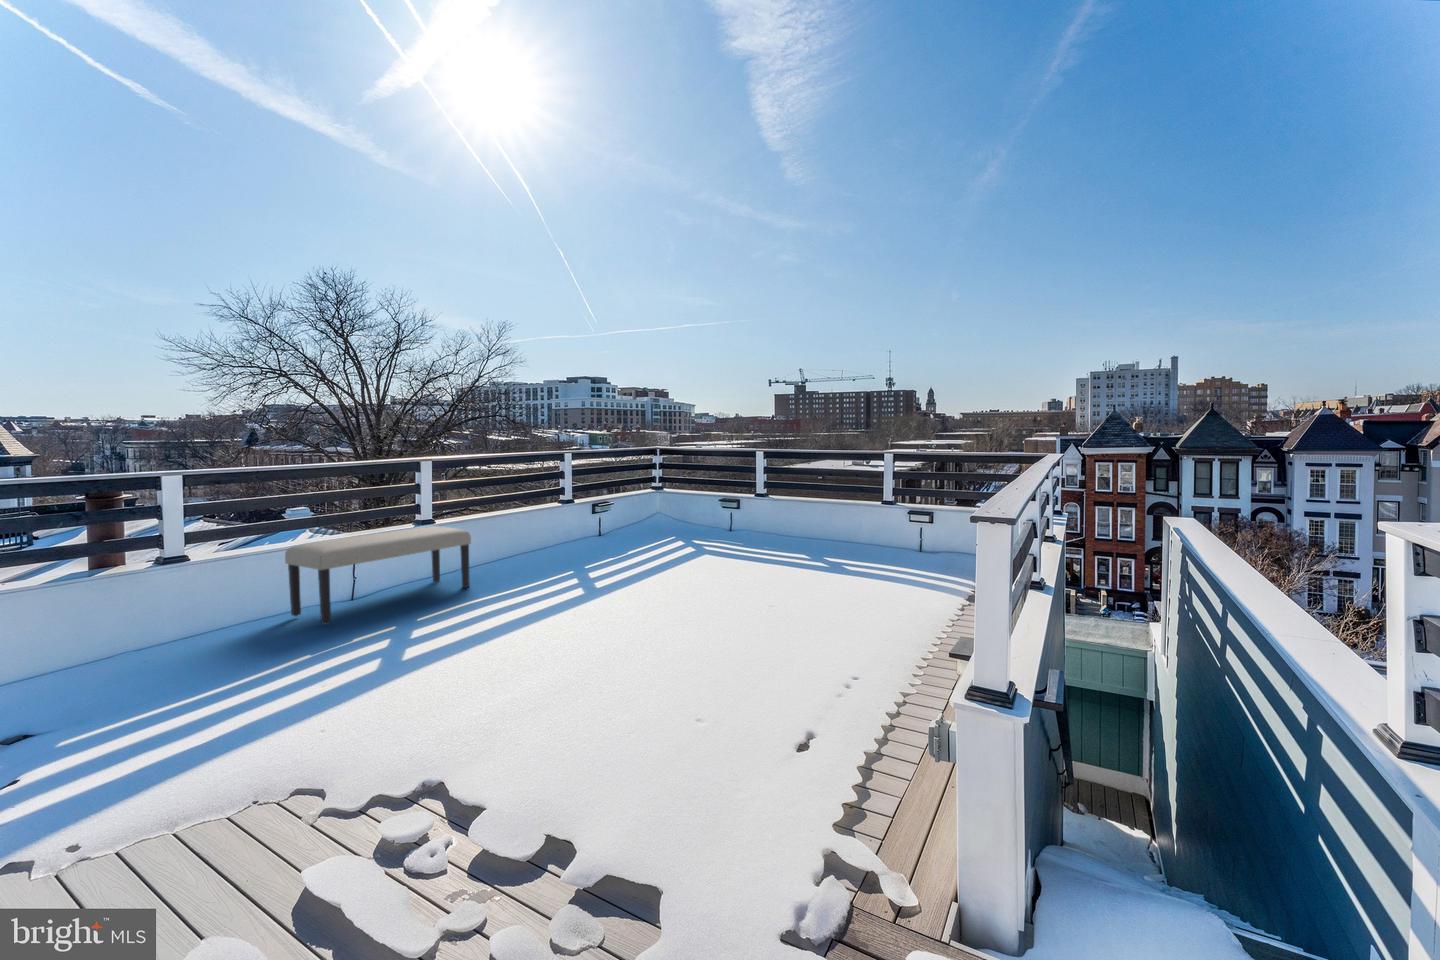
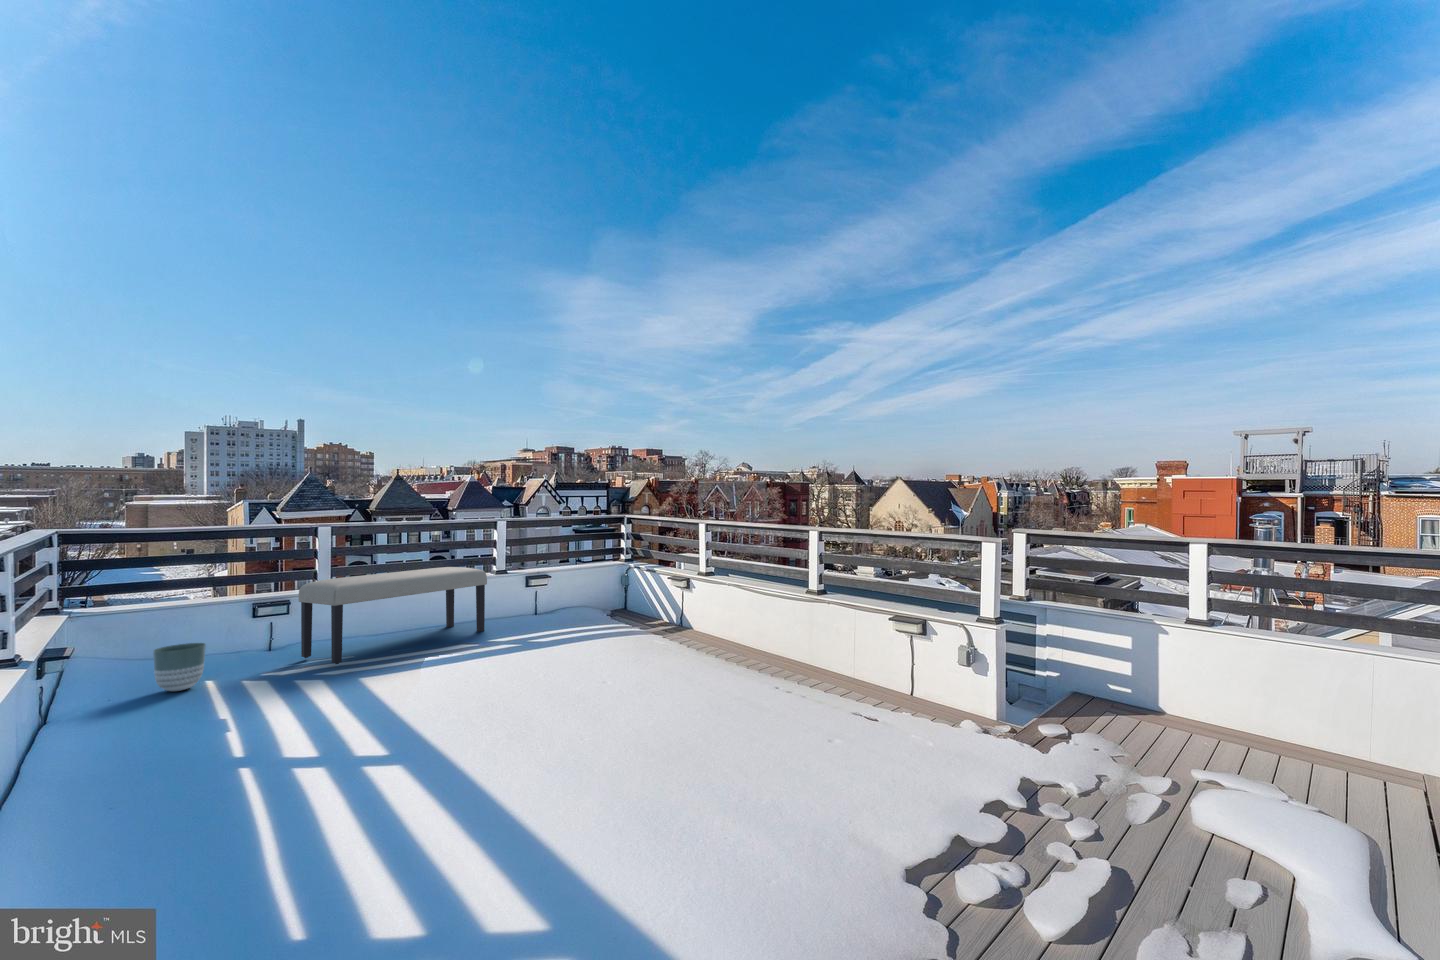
planter: none [141,606,194,654] -> present [153,643,206,691]

